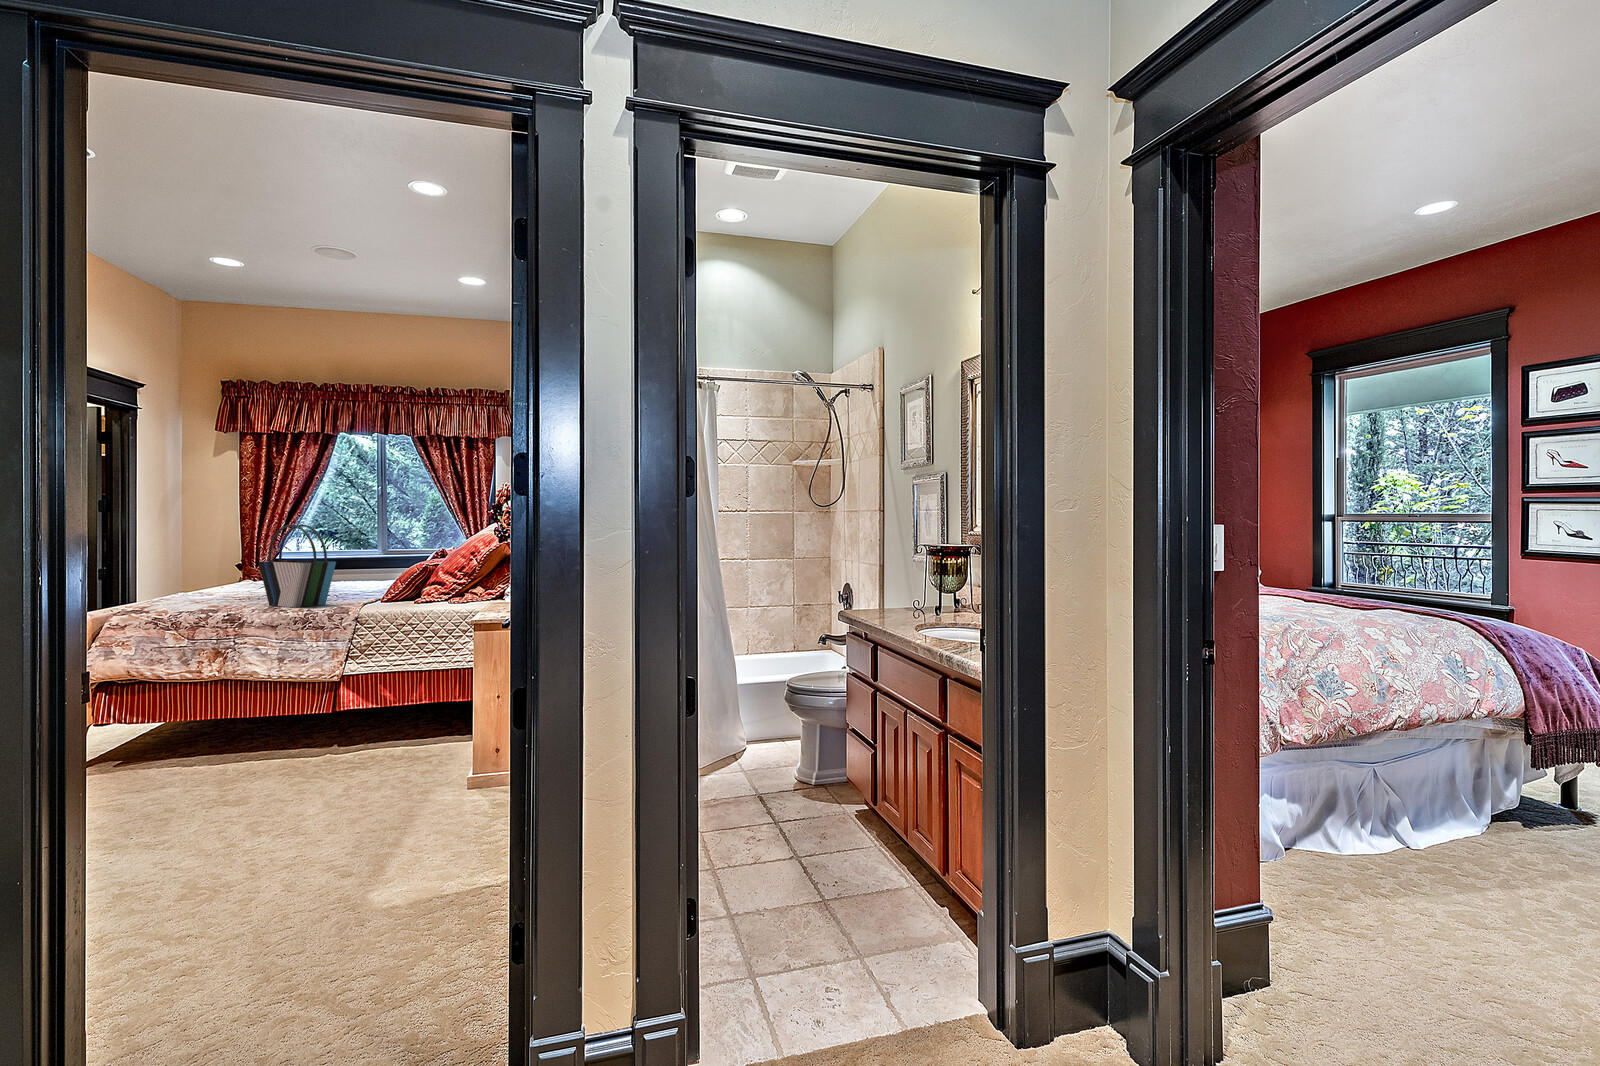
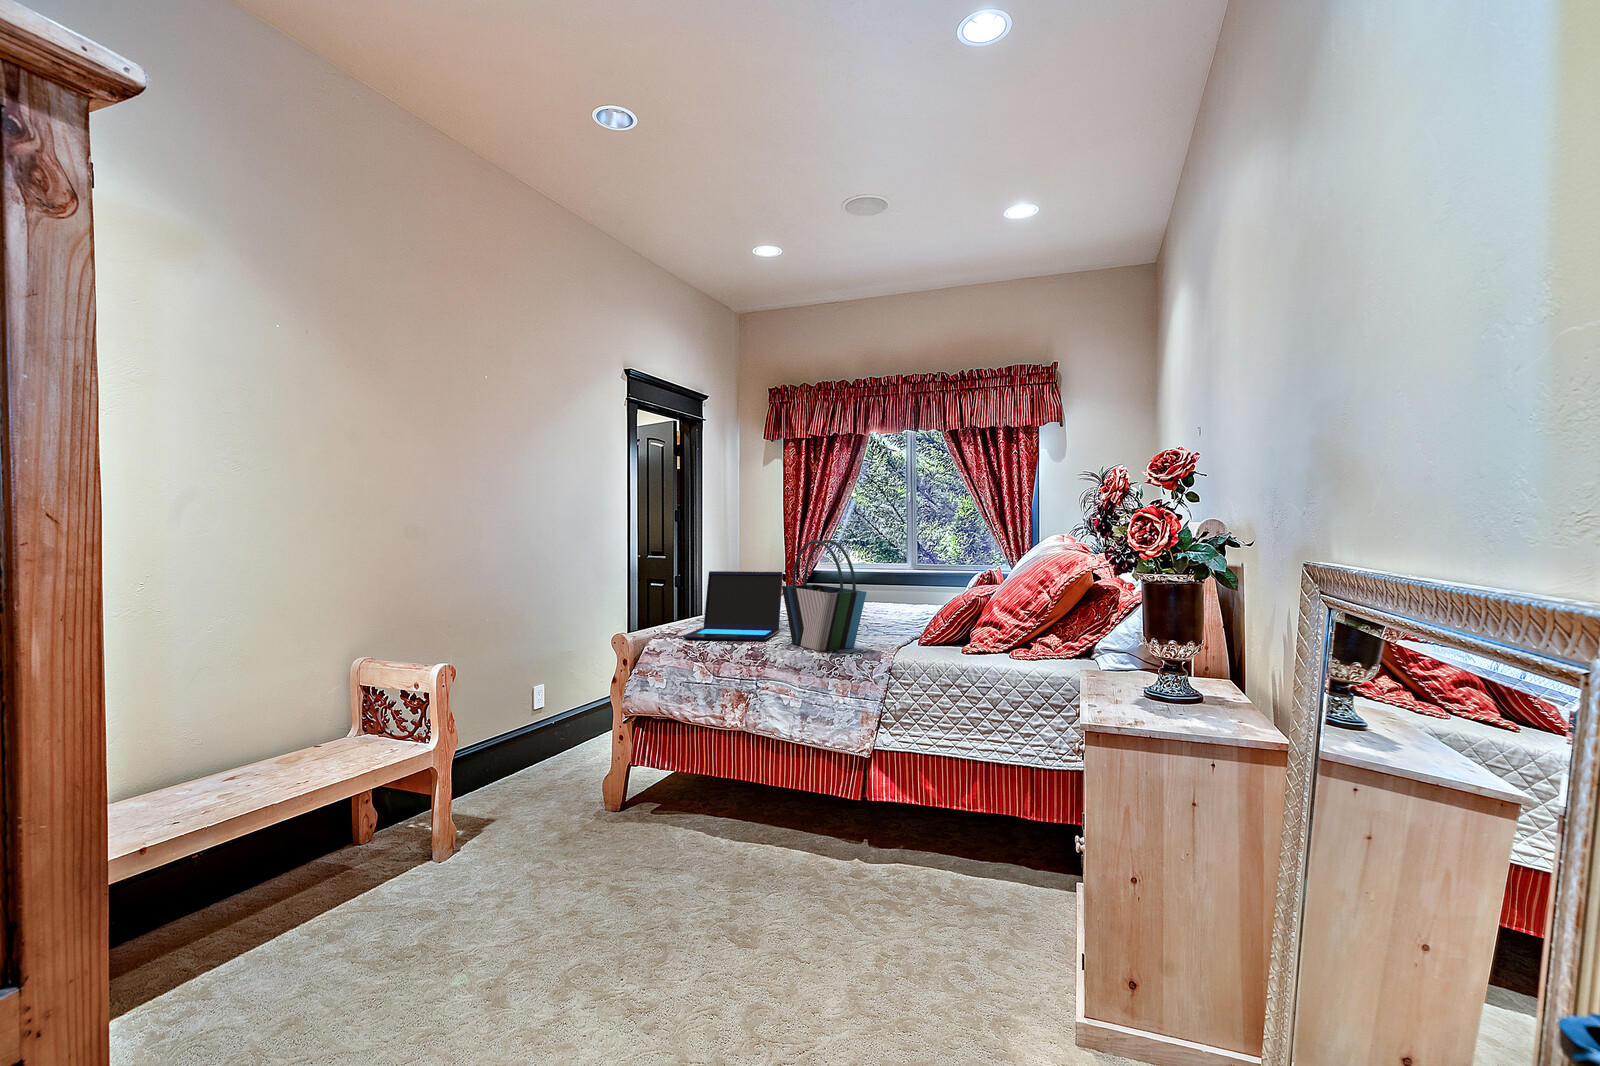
laptop: none [154,553,255,610] -> present [682,571,783,641]

